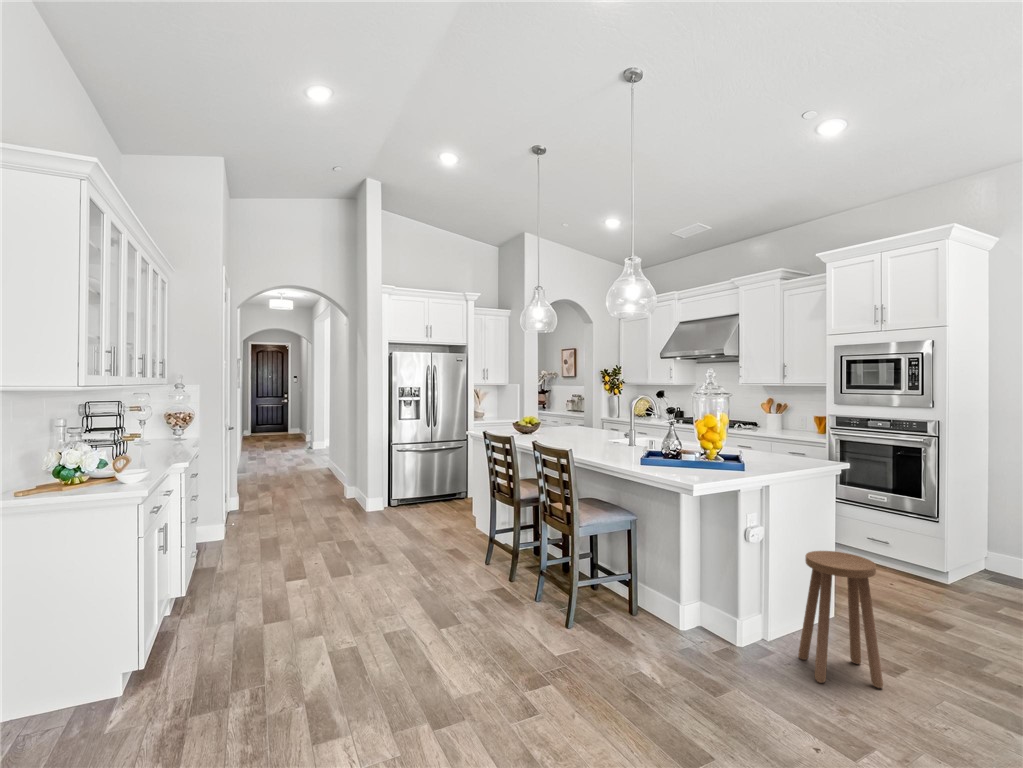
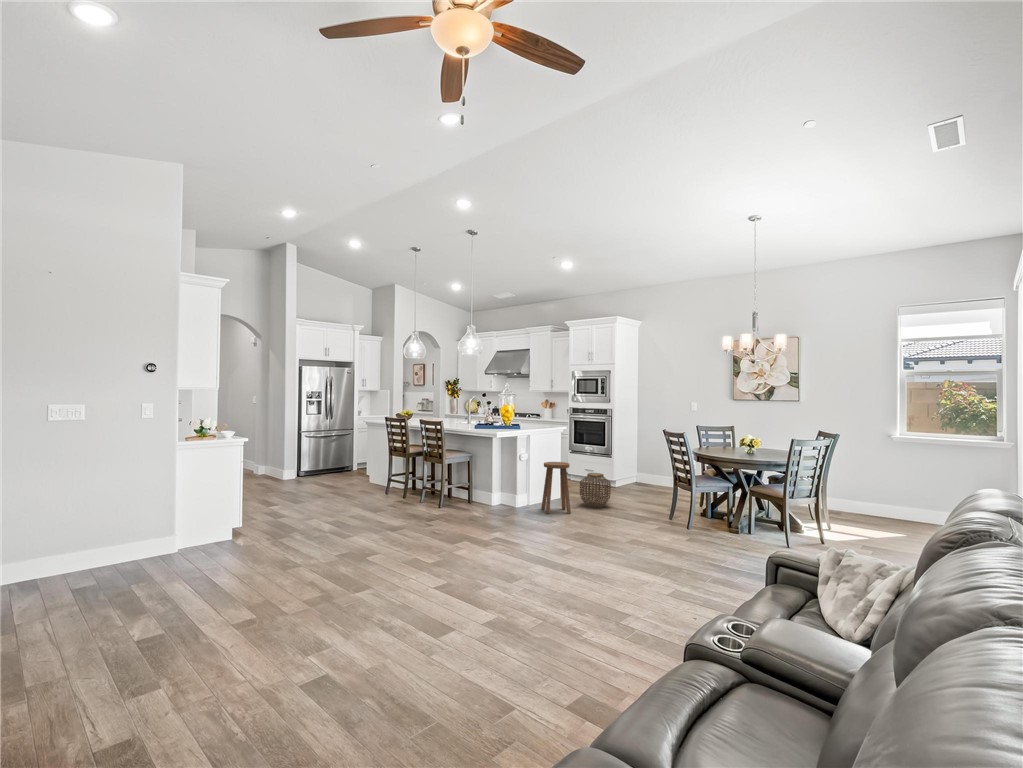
woven basket: none [891,577,981,668] -> present [580,473,611,508]

